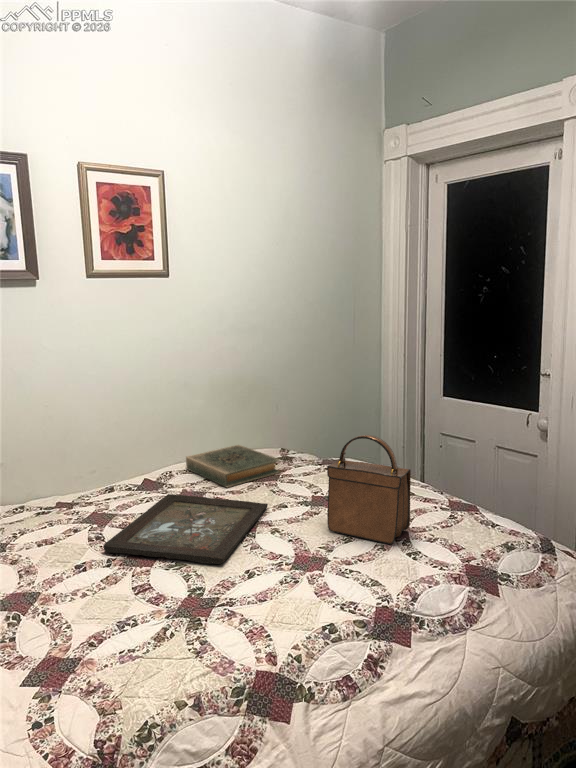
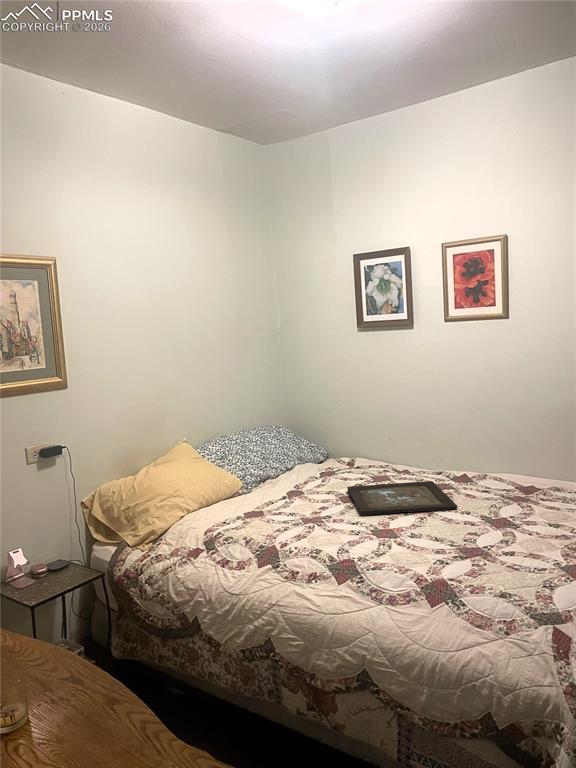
handbag: present [327,435,411,544] -> none [443,461,480,553]
hardback book: present [186,445,280,487] -> none [476,466,548,499]

